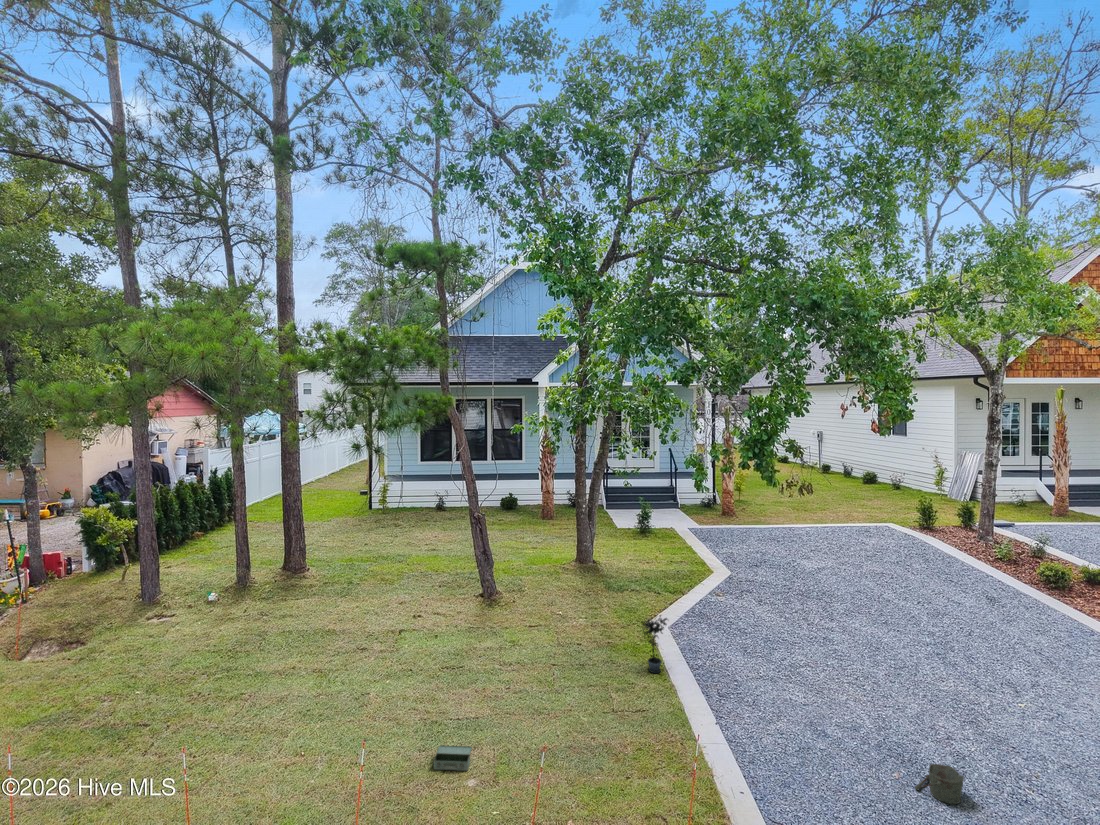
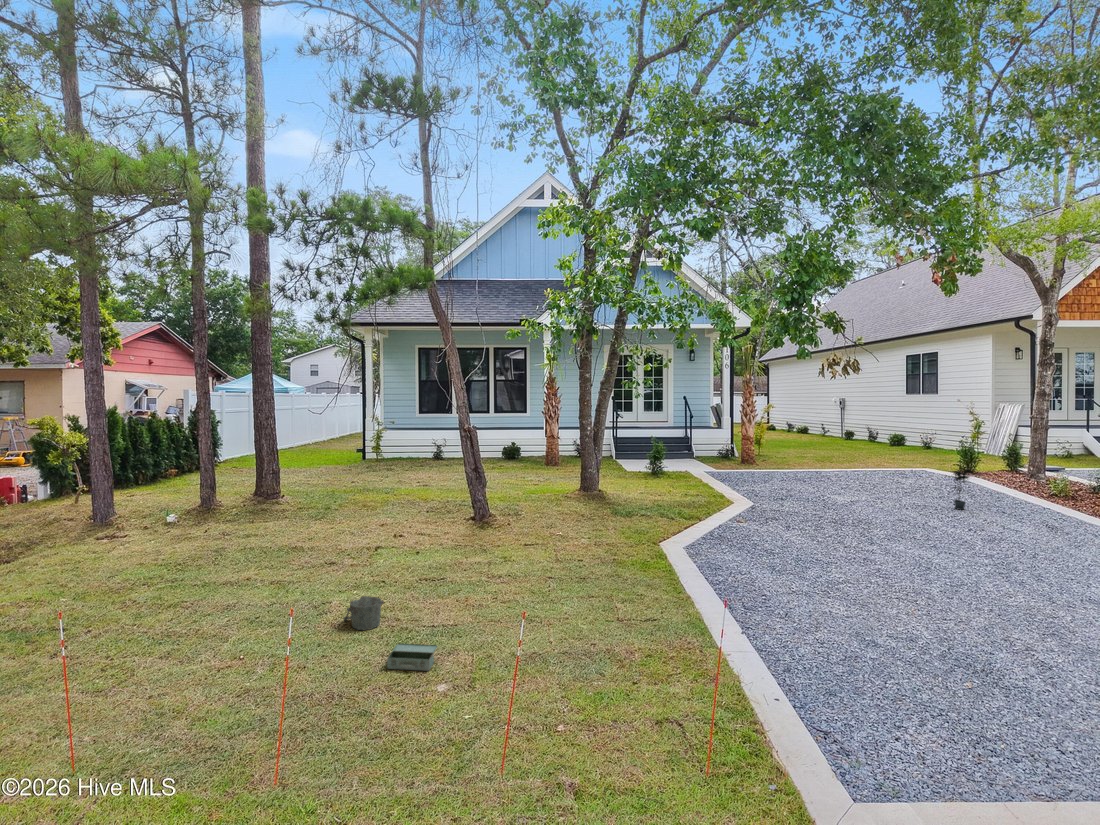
potted plant: present [642,615,667,673] -> present [954,467,973,510]
bucket: present [915,764,964,804] -> present [344,596,384,630]

